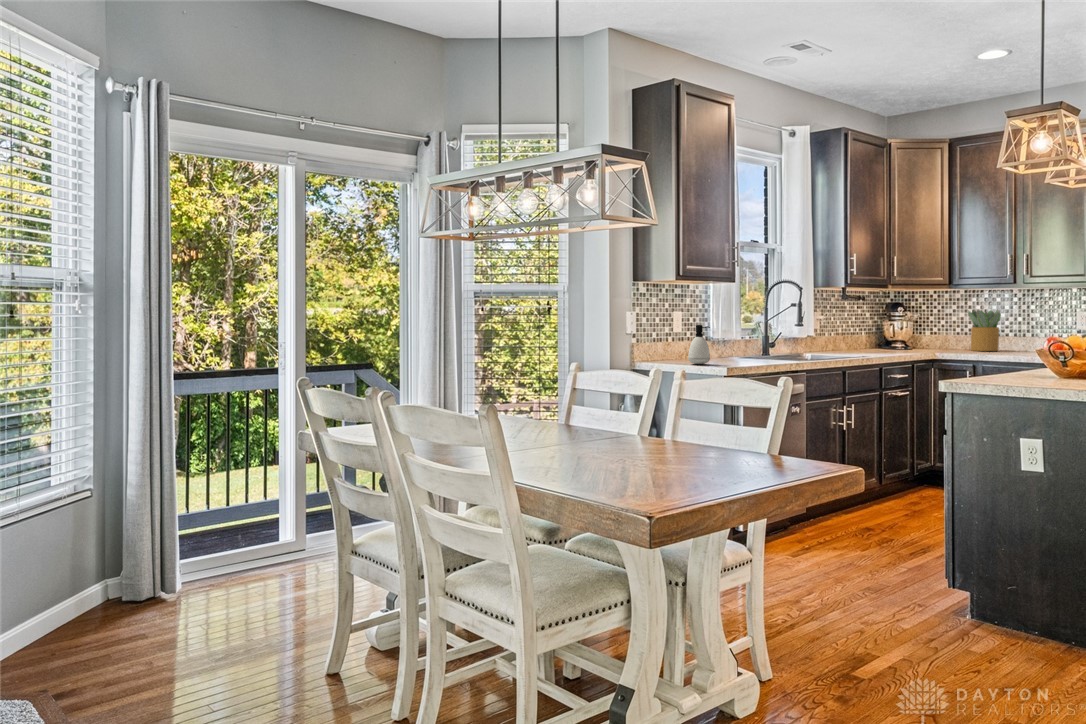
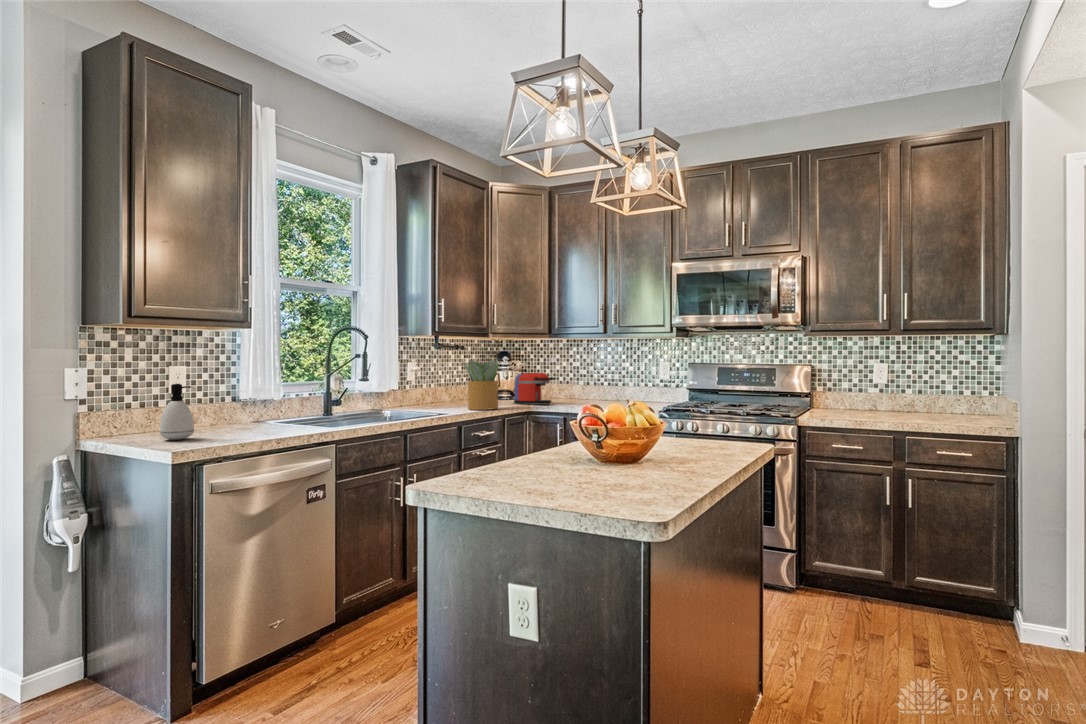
potted plant: present [968,310,1001,351] -> present [463,360,498,410]
coffee maker: none [915,323,962,353] -> present [514,373,556,405]

